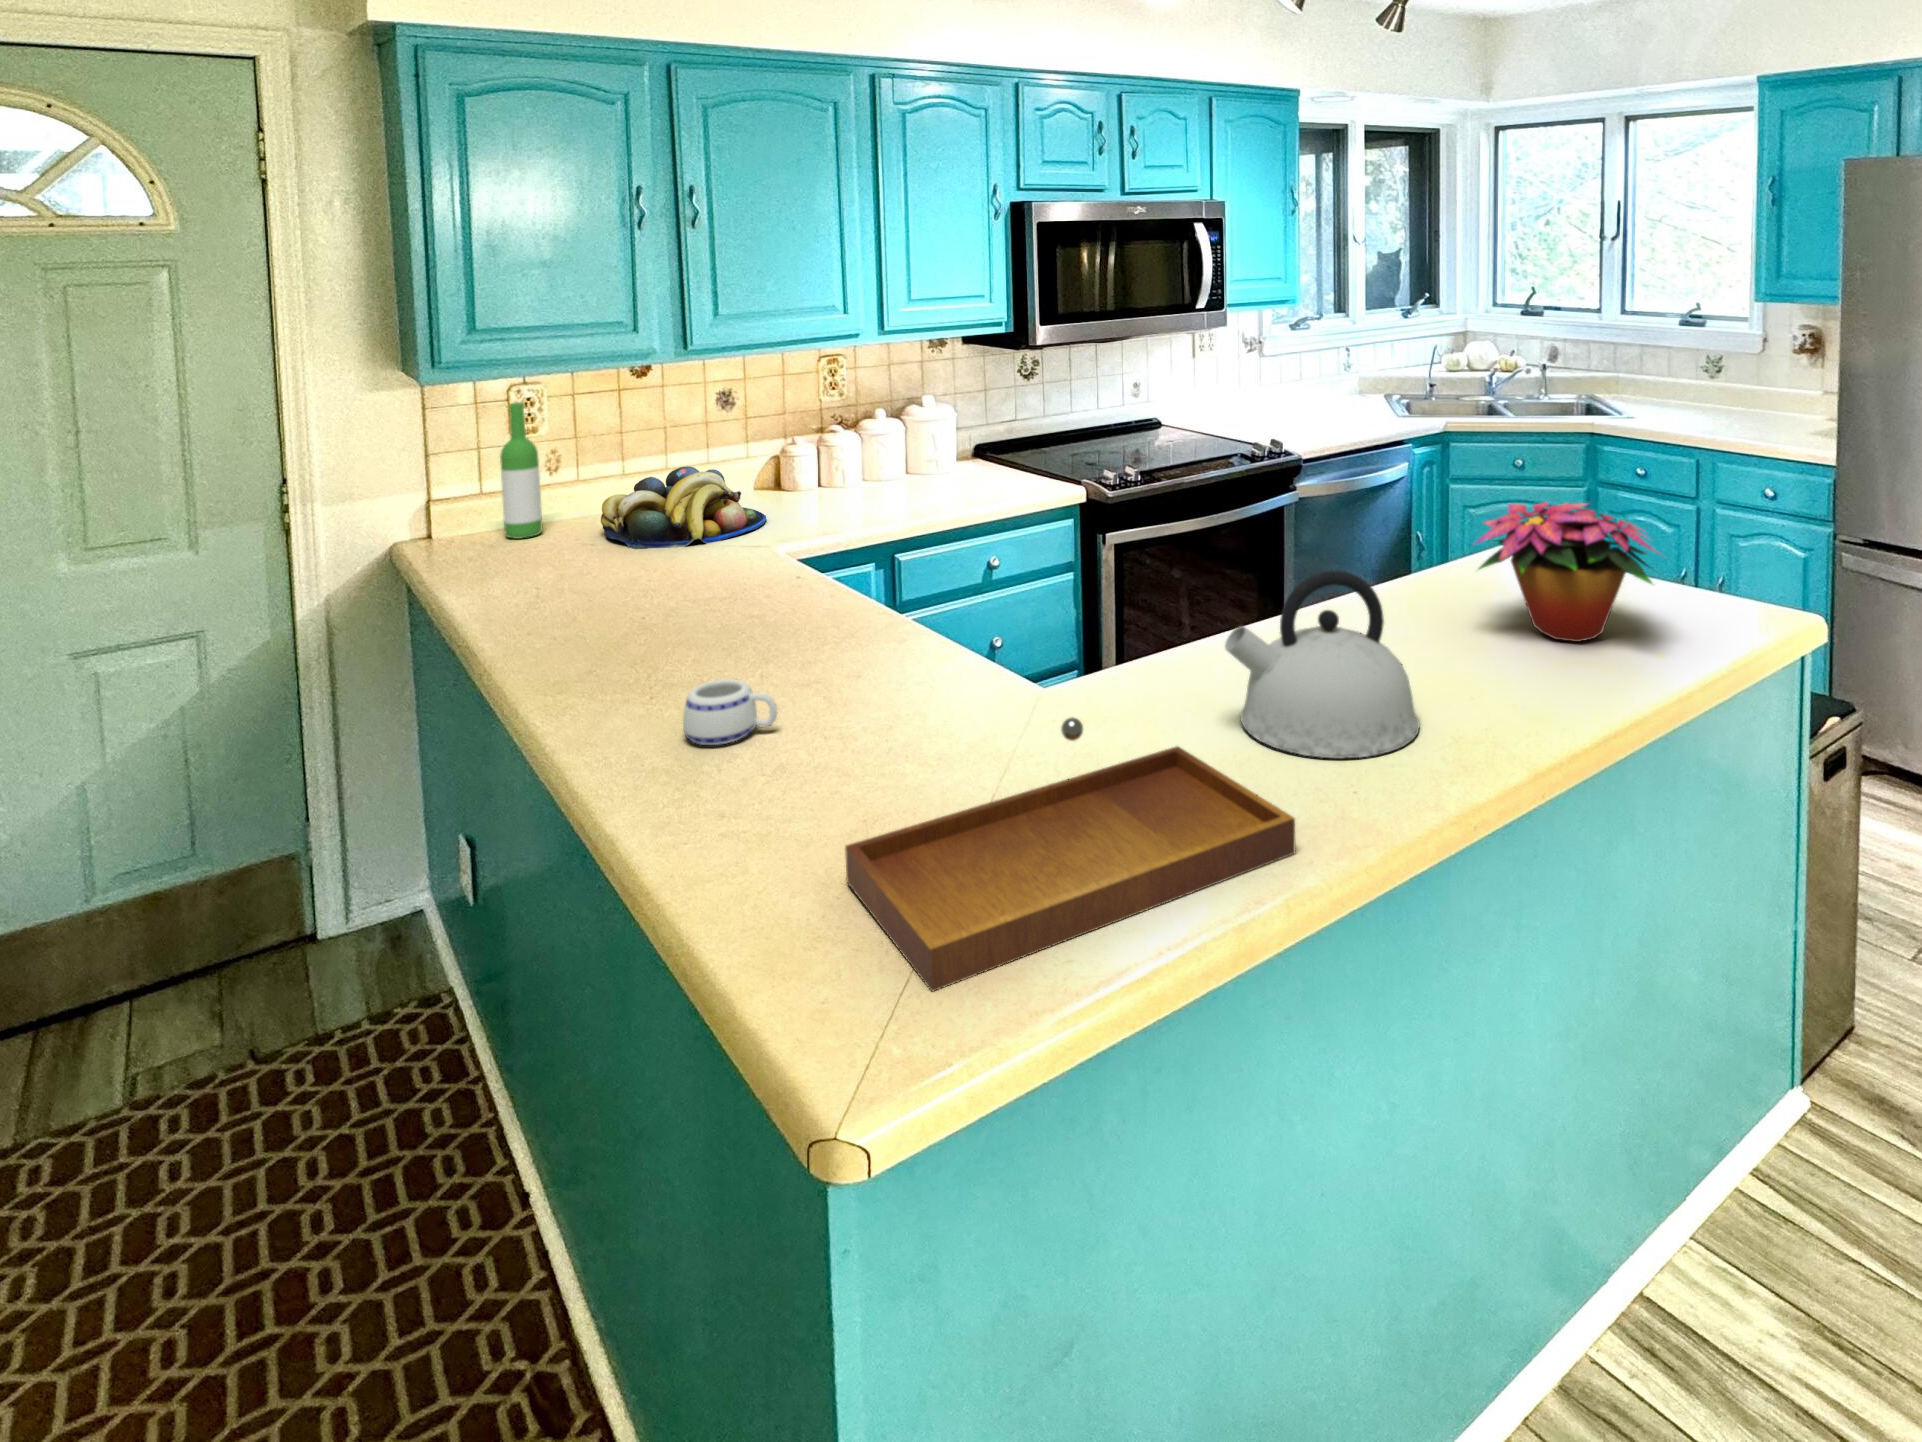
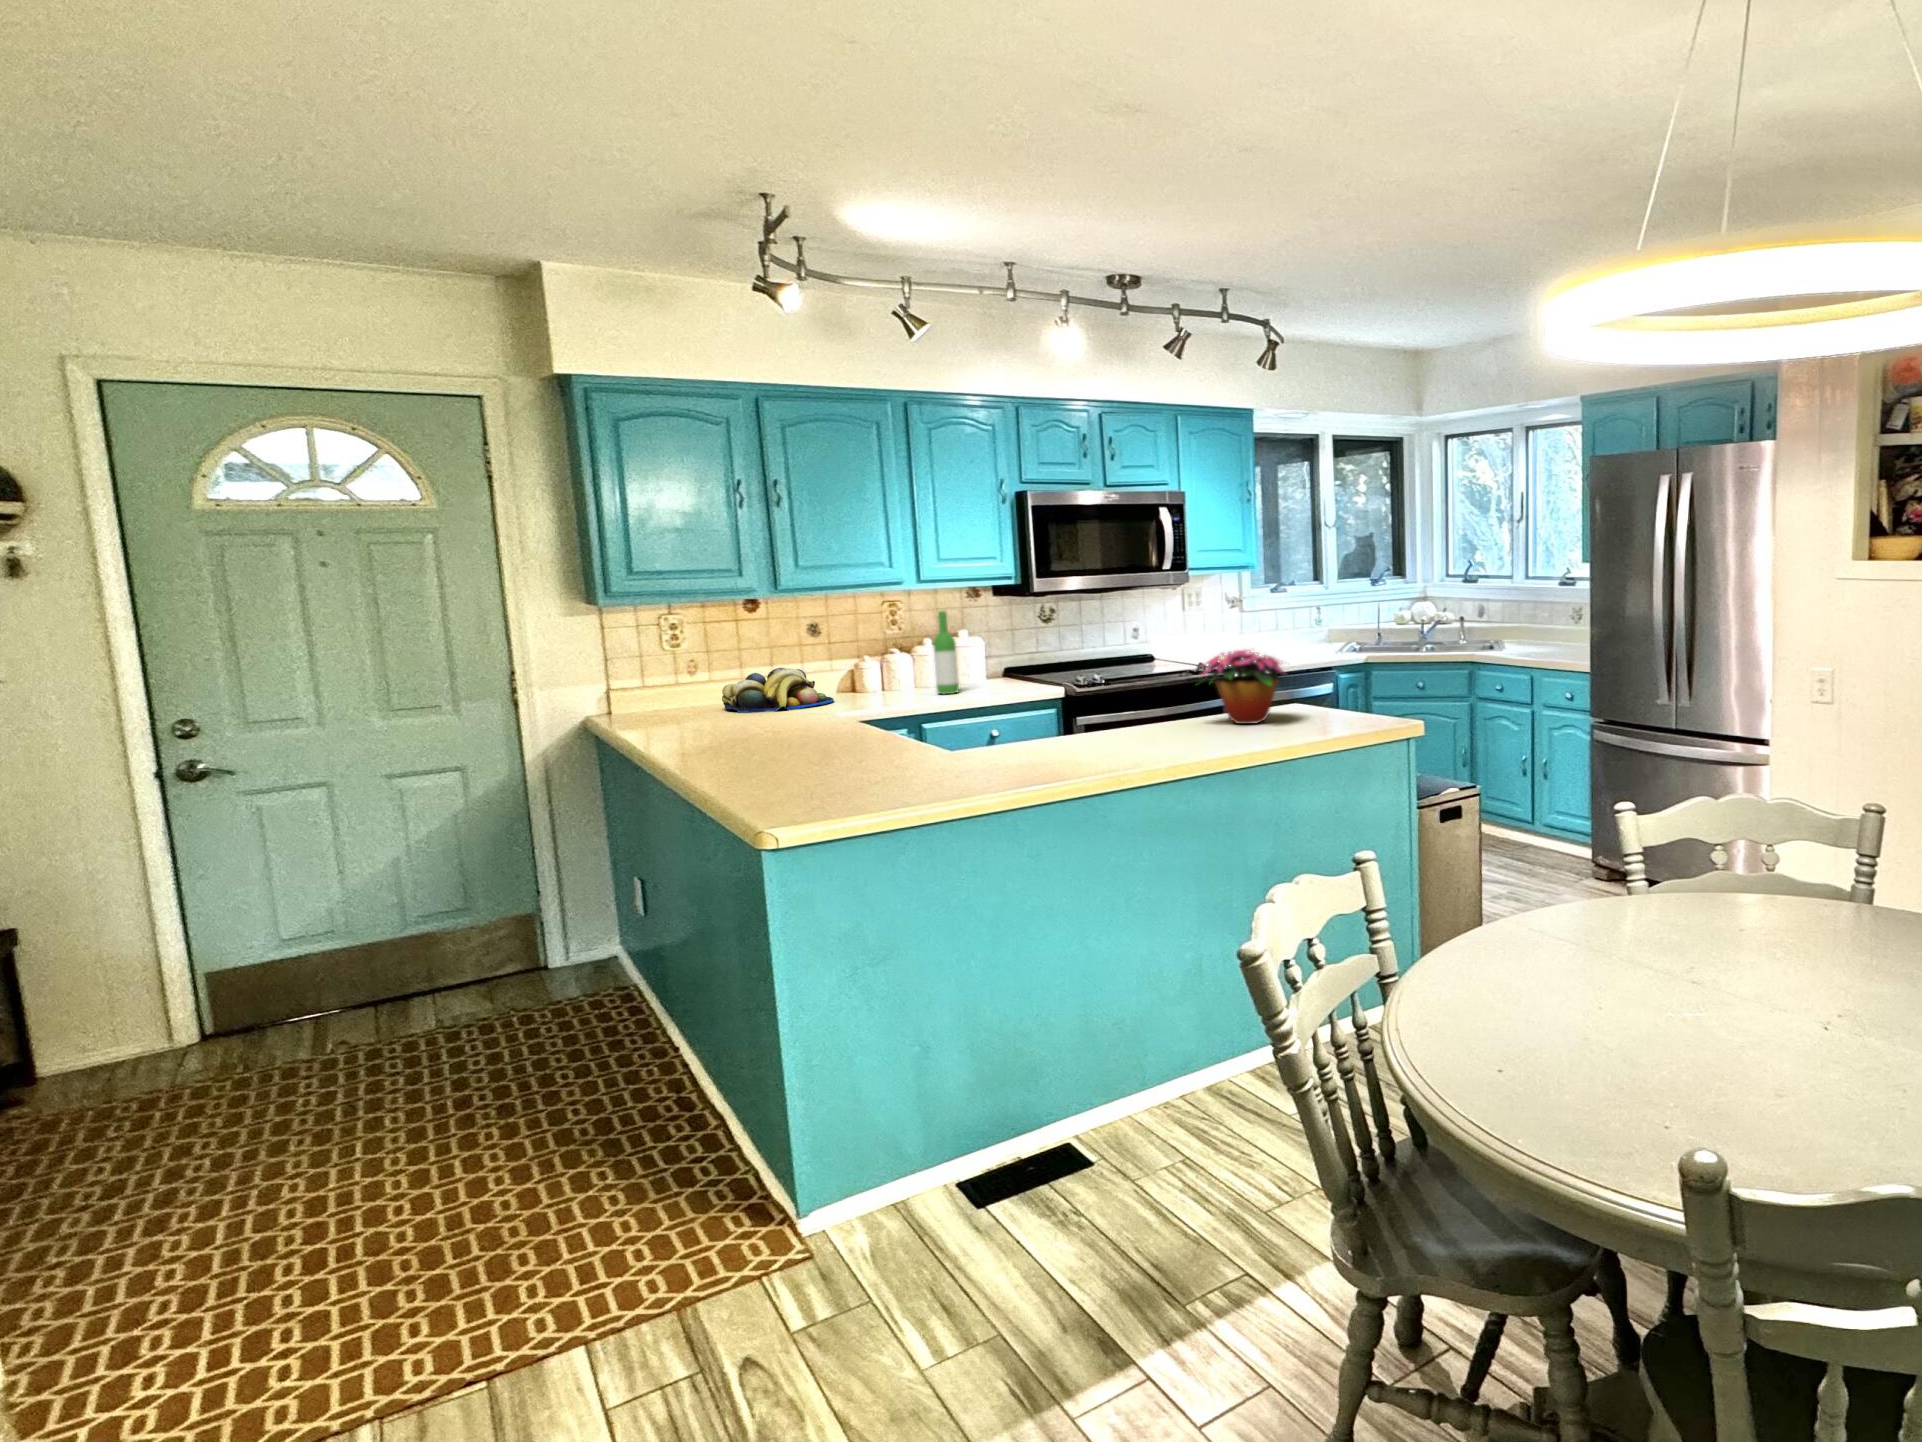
wine bottle: present [500,402,543,539] -> present [933,611,959,694]
kettle: present [1225,570,1420,758] -> none [1014,668,1118,754]
mug: present [683,679,778,745] -> none [738,732,788,760]
tray: present [845,718,1295,991] -> none [792,713,1002,798]

